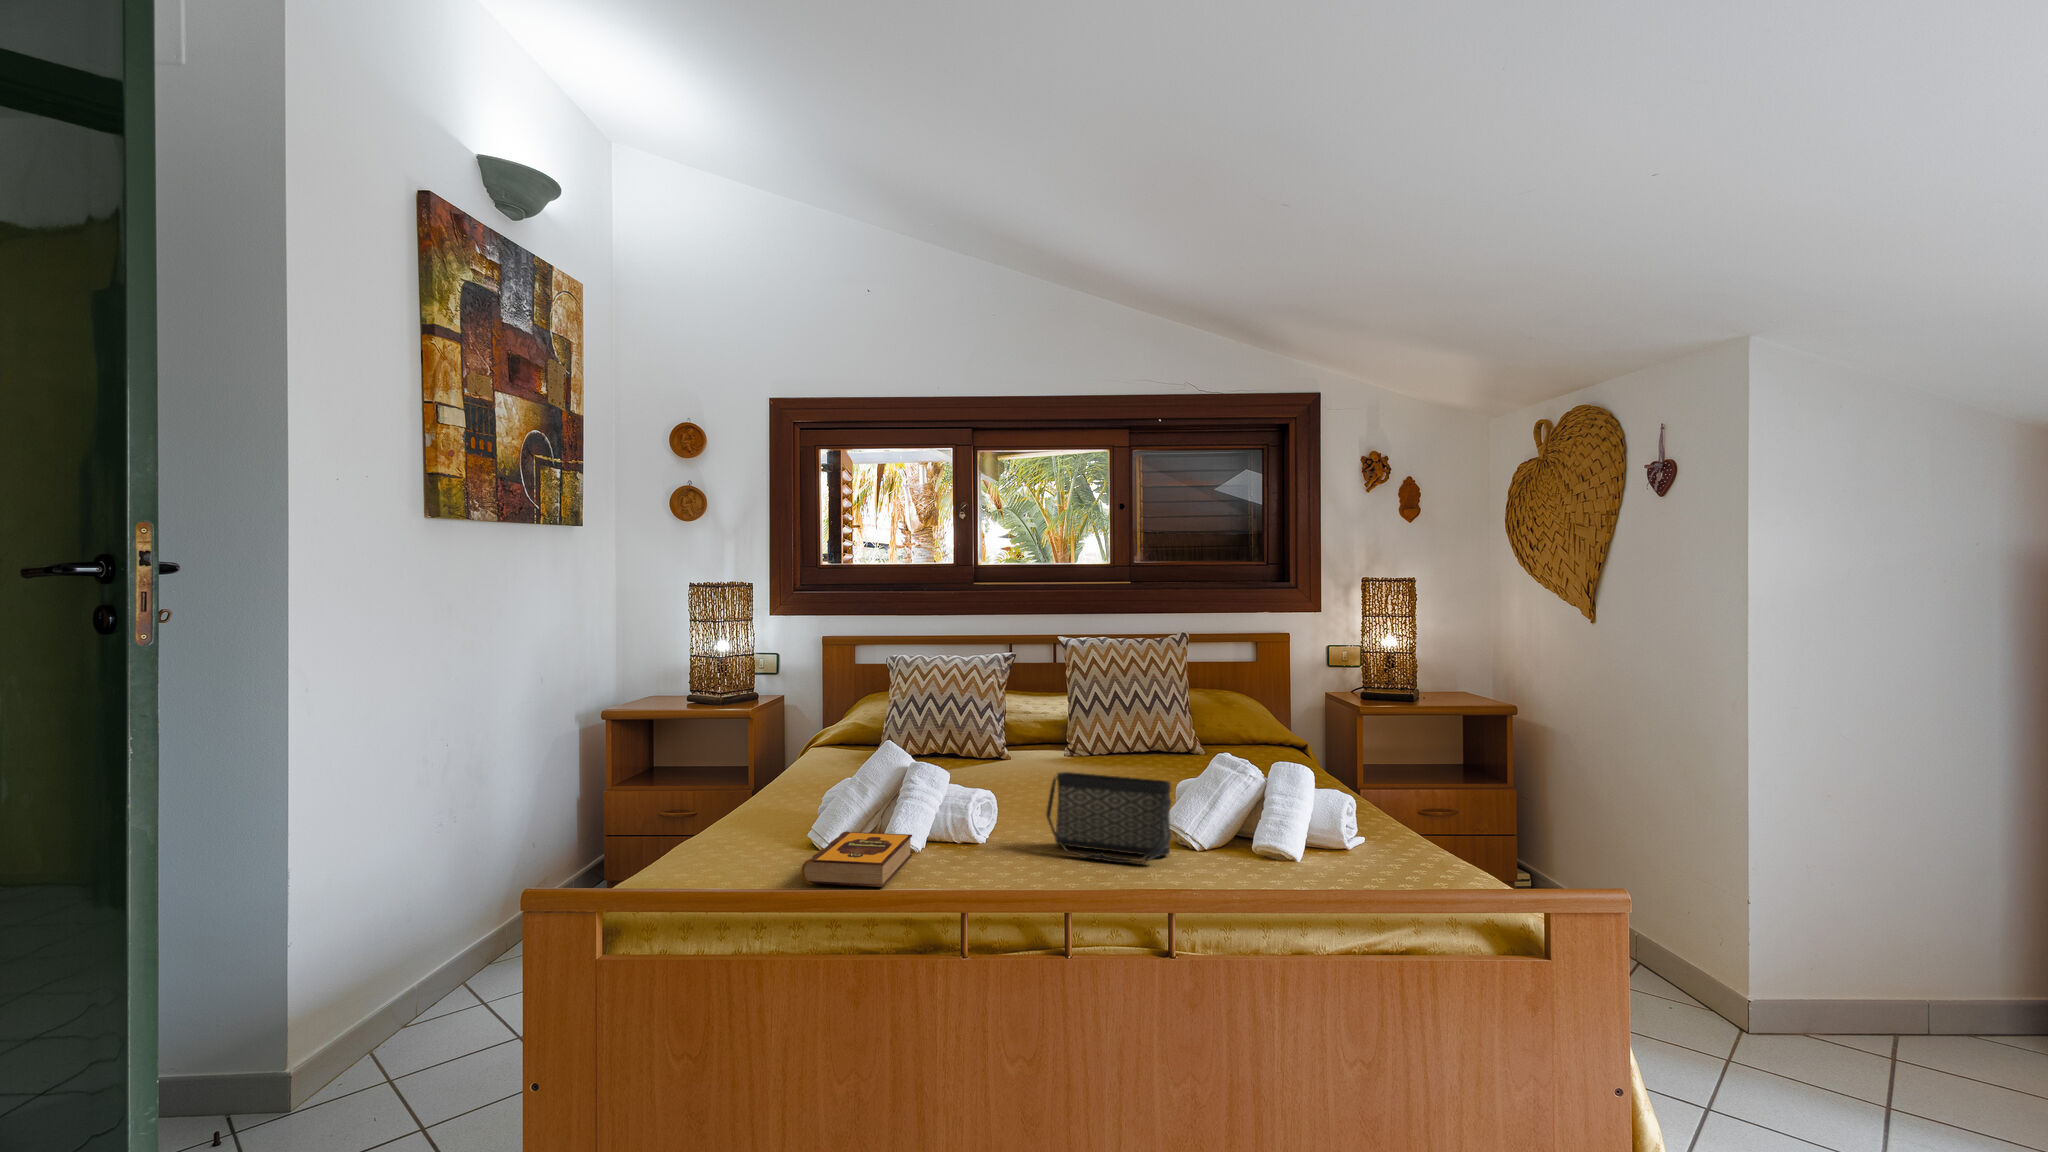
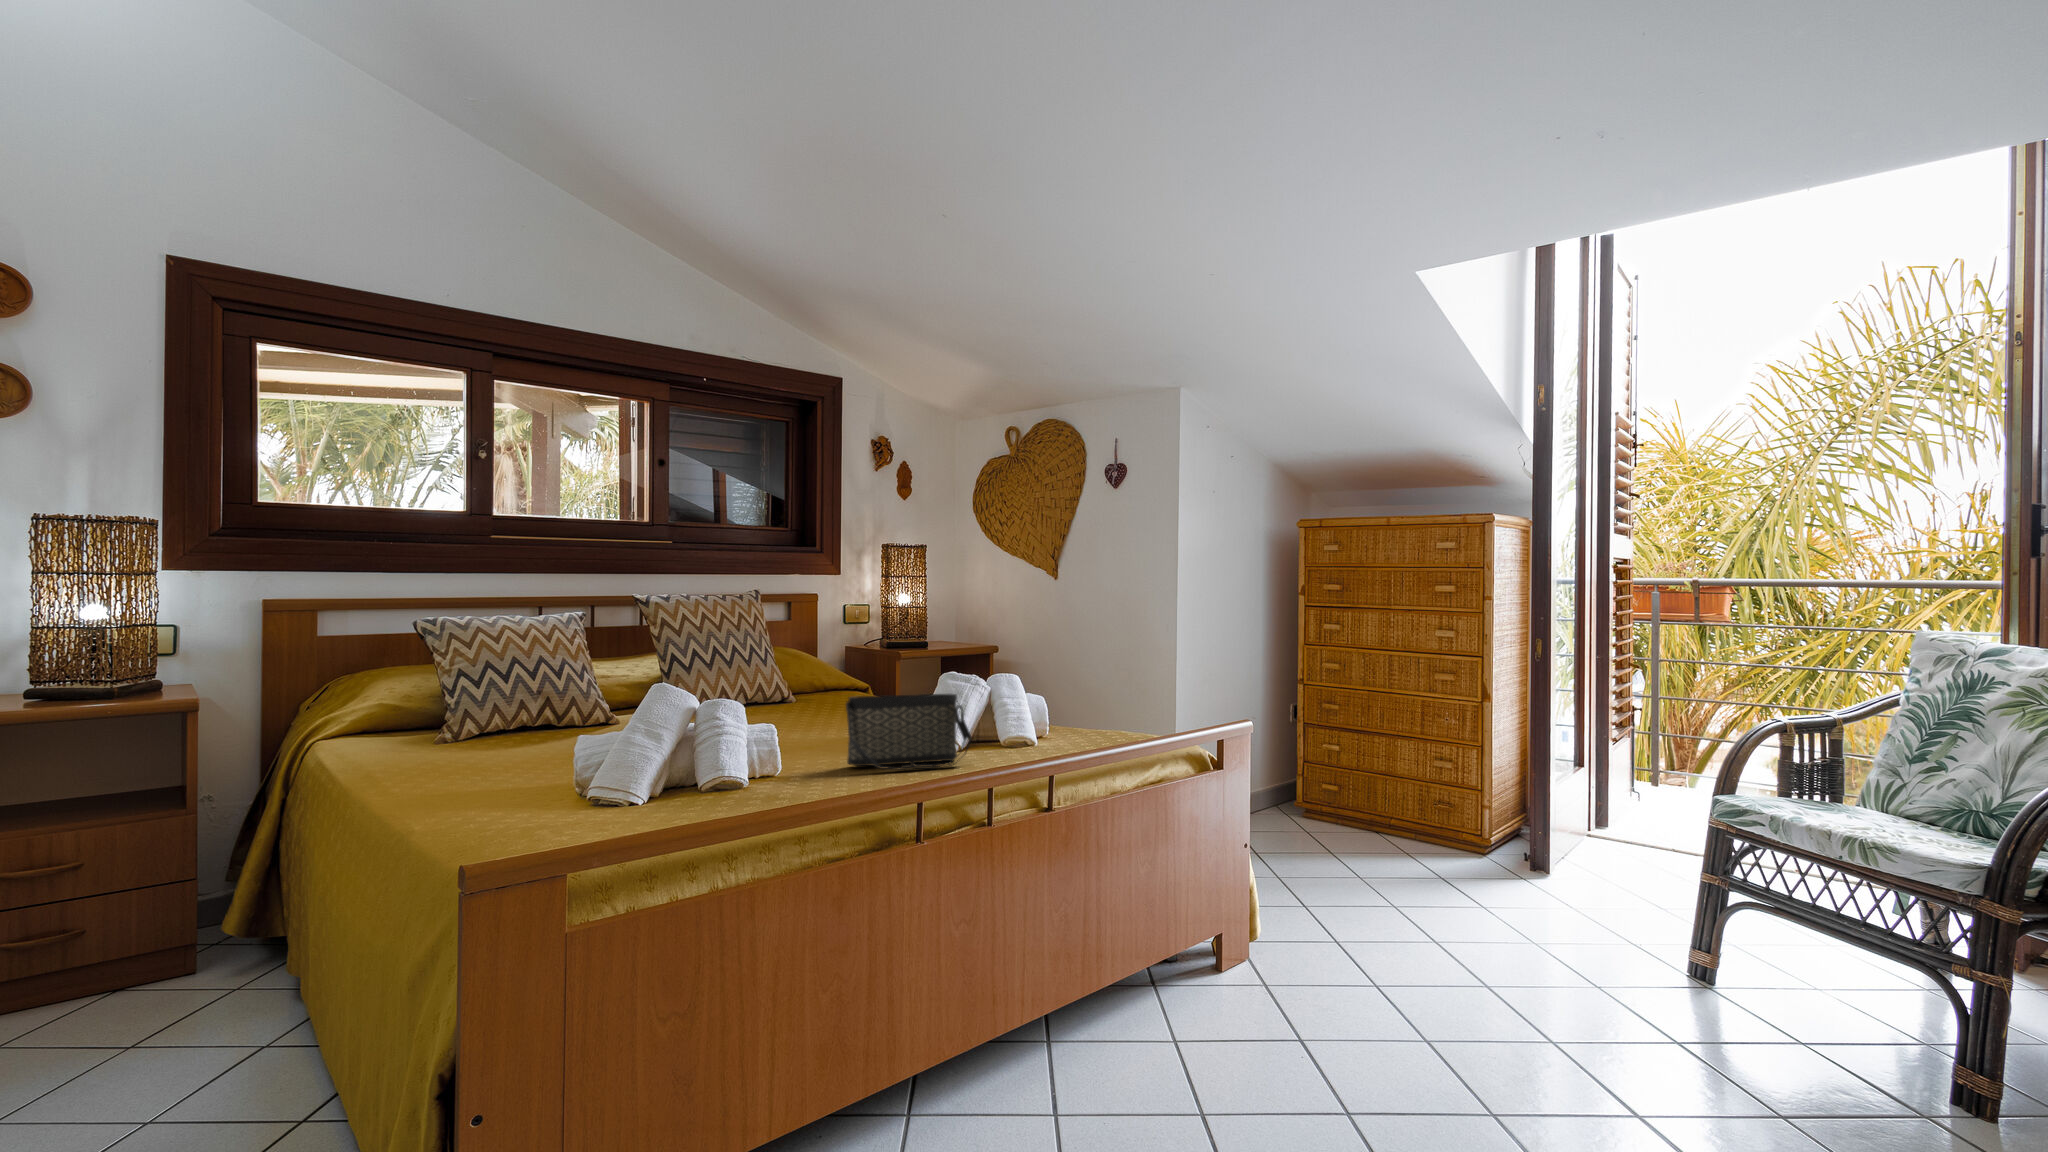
hardback book: present [801,831,912,887] -> none [650,773,785,829]

